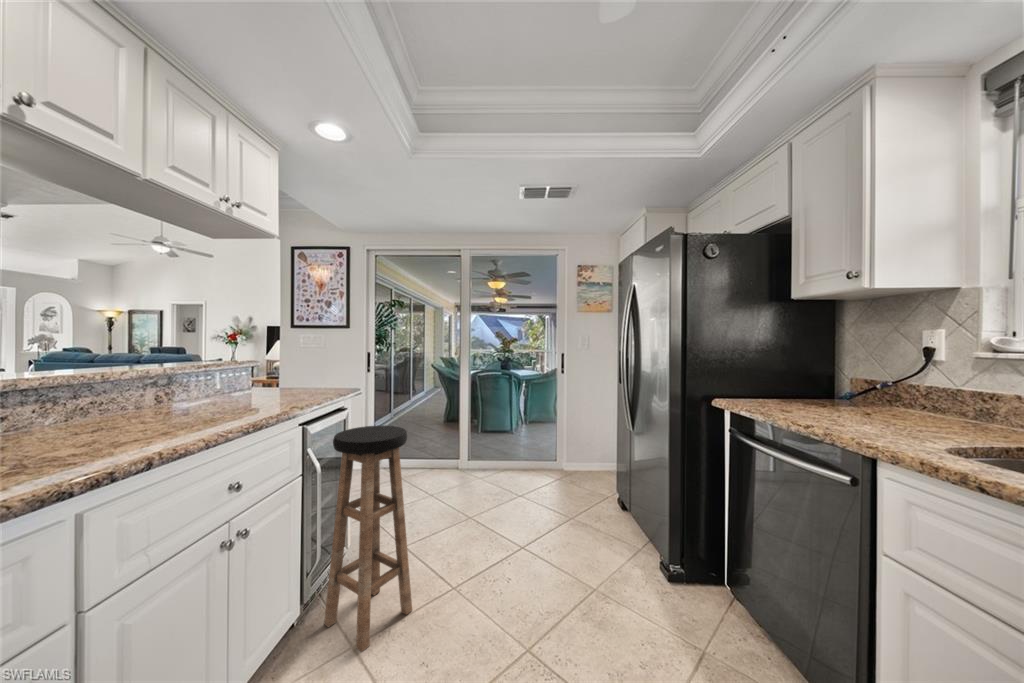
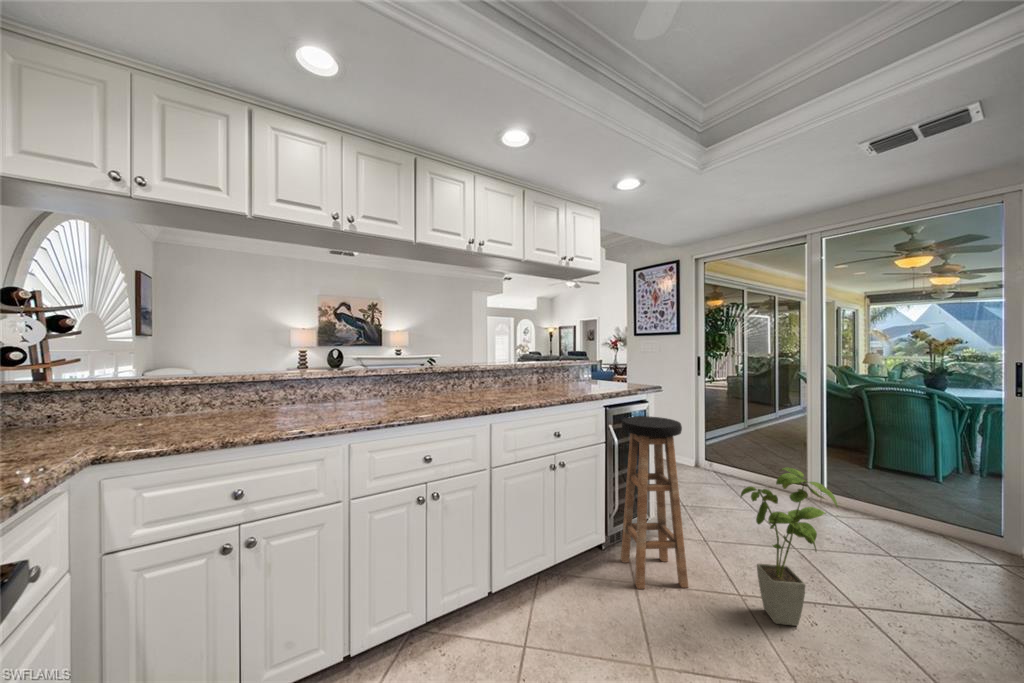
house plant: none [462,451,536,598] -> present [741,467,838,626]

